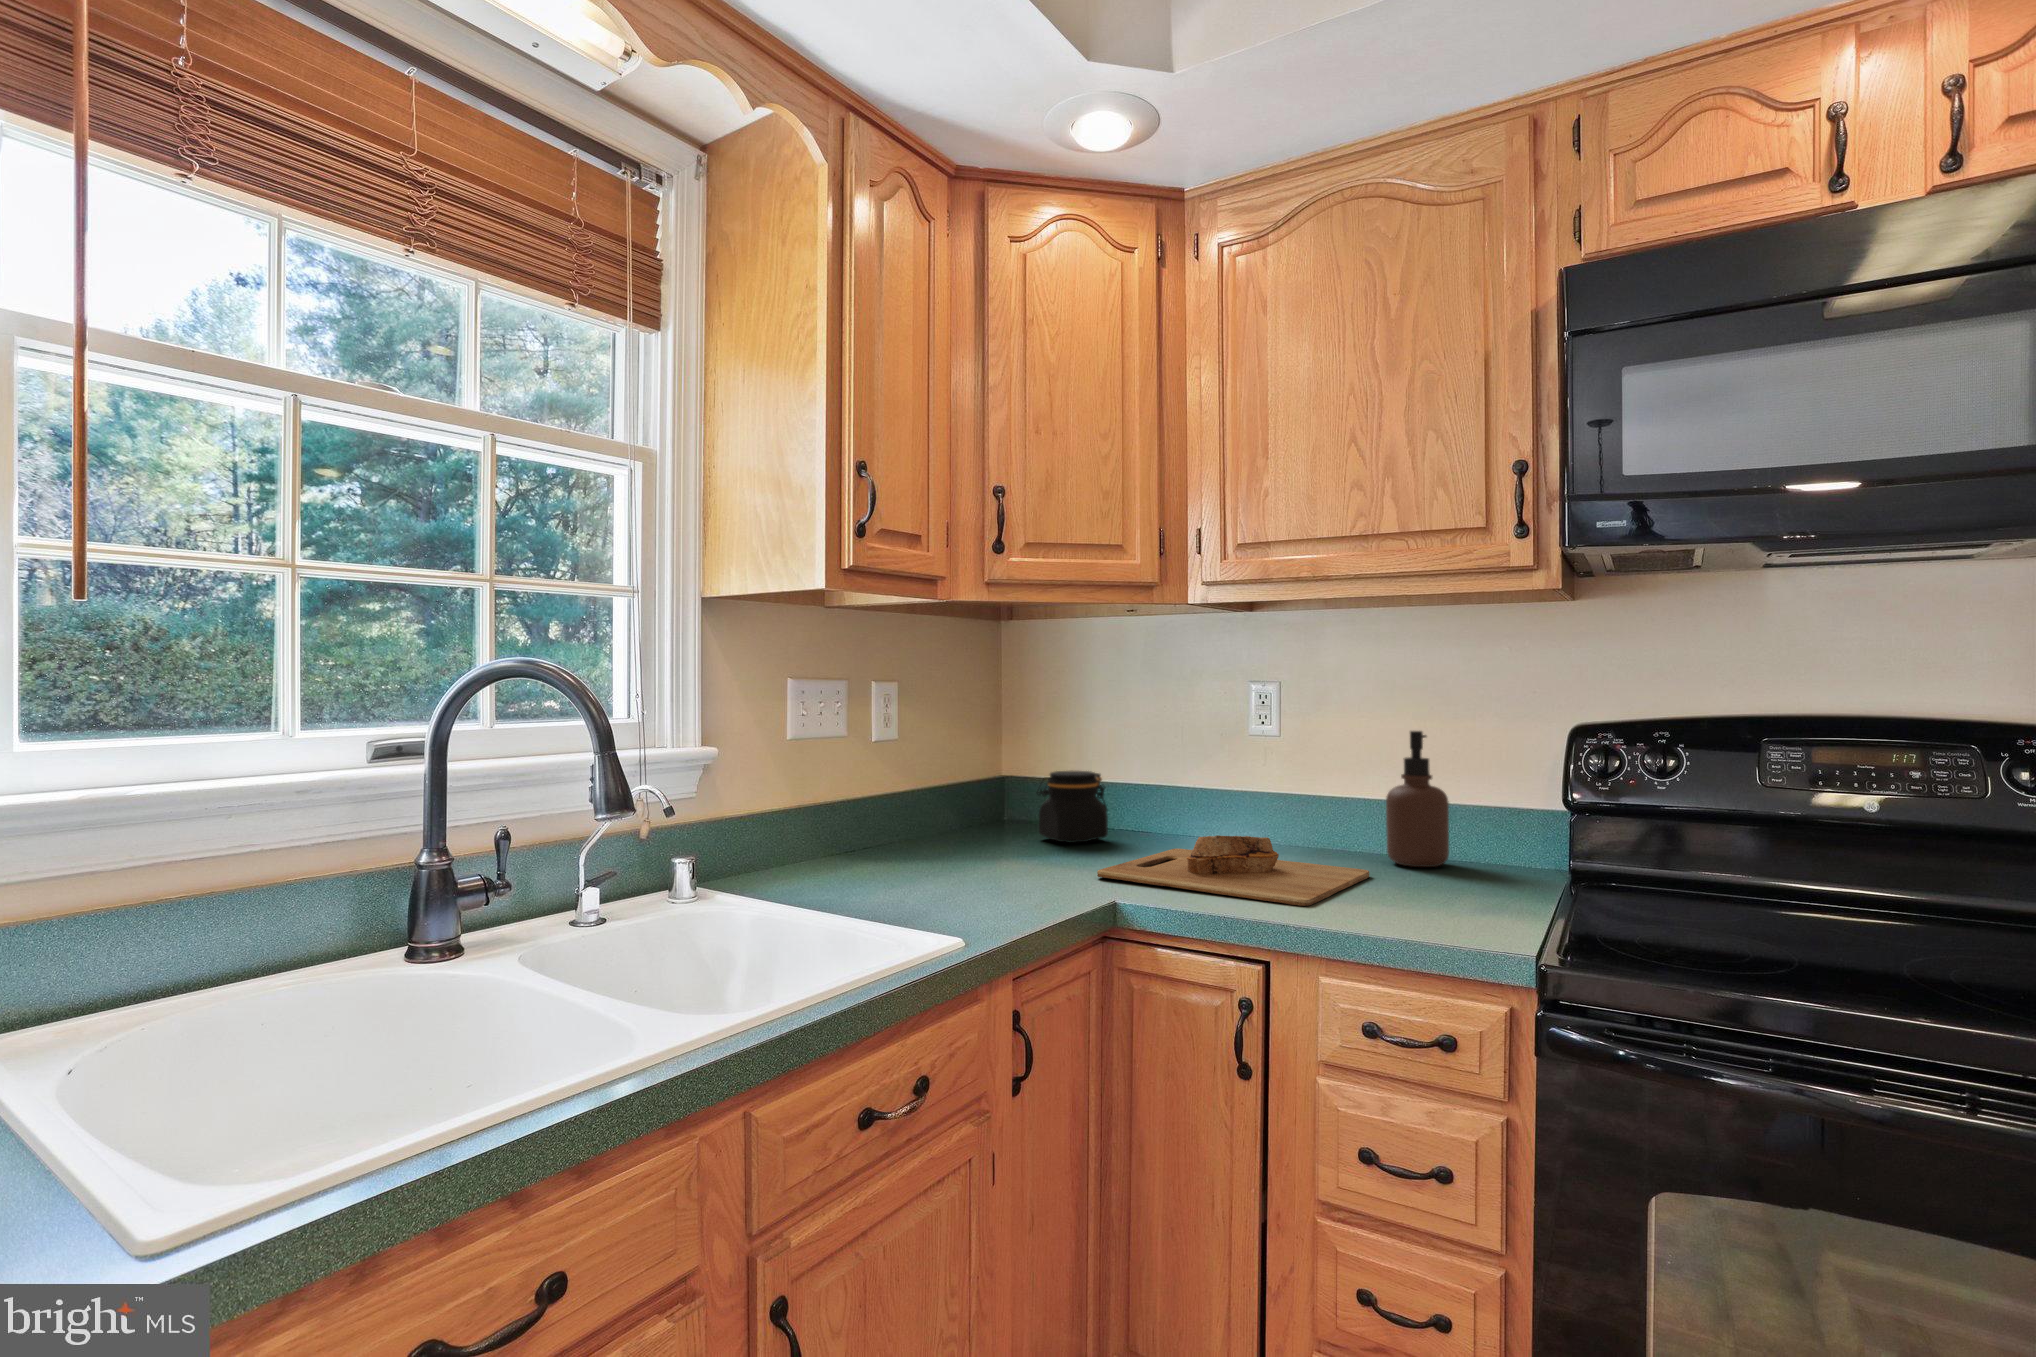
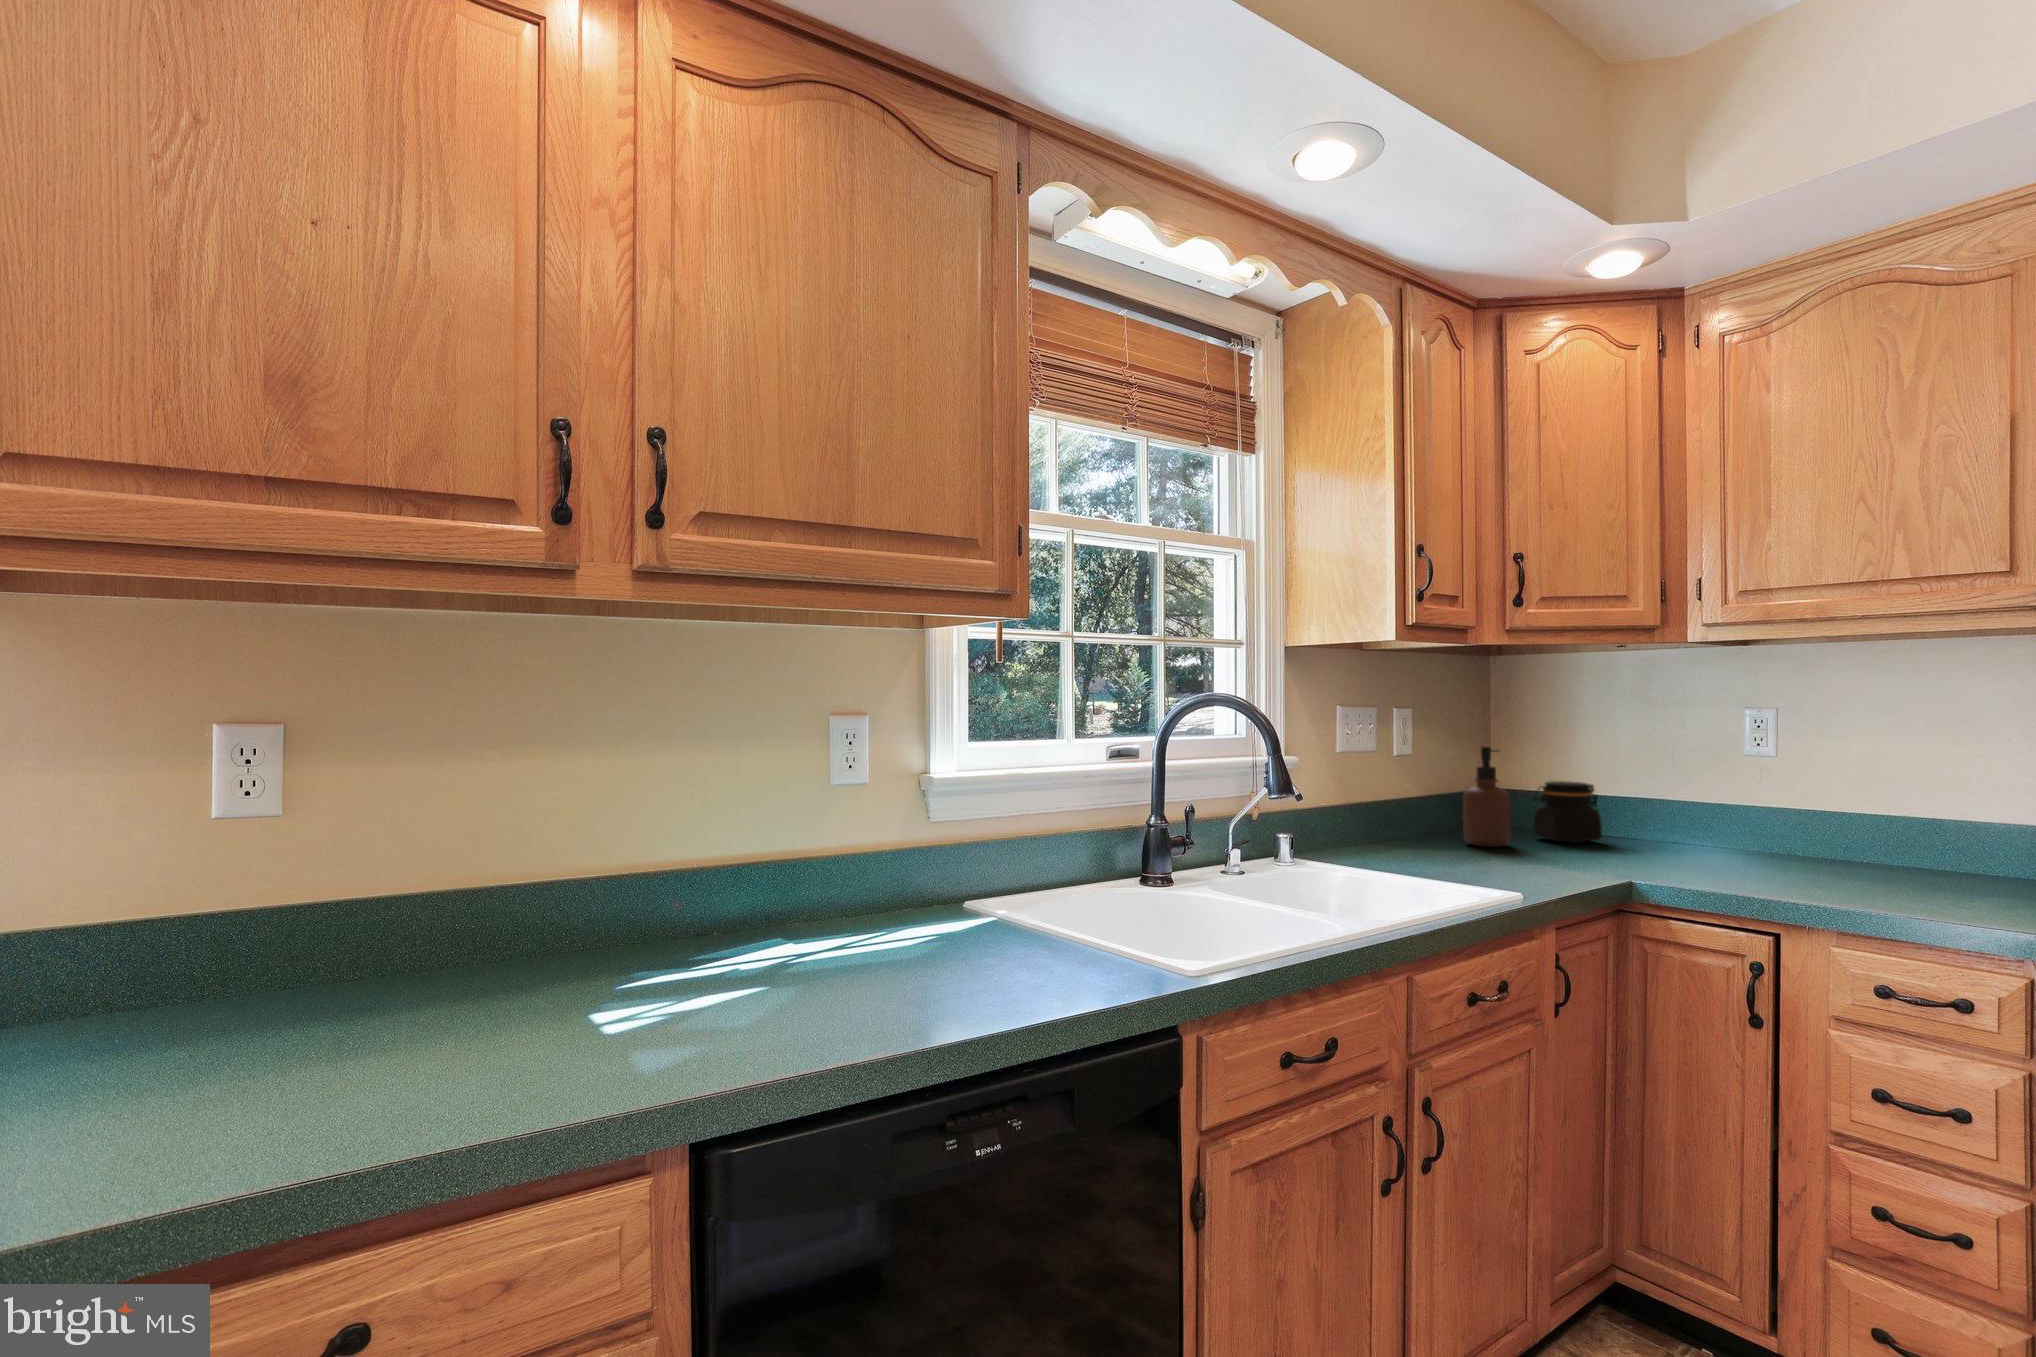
soap dispenser: present [1386,731,1449,867] -> present [1463,746,1511,847]
cutting board: present [1097,835,1369,906] -> none [1609,838,1881,896]

